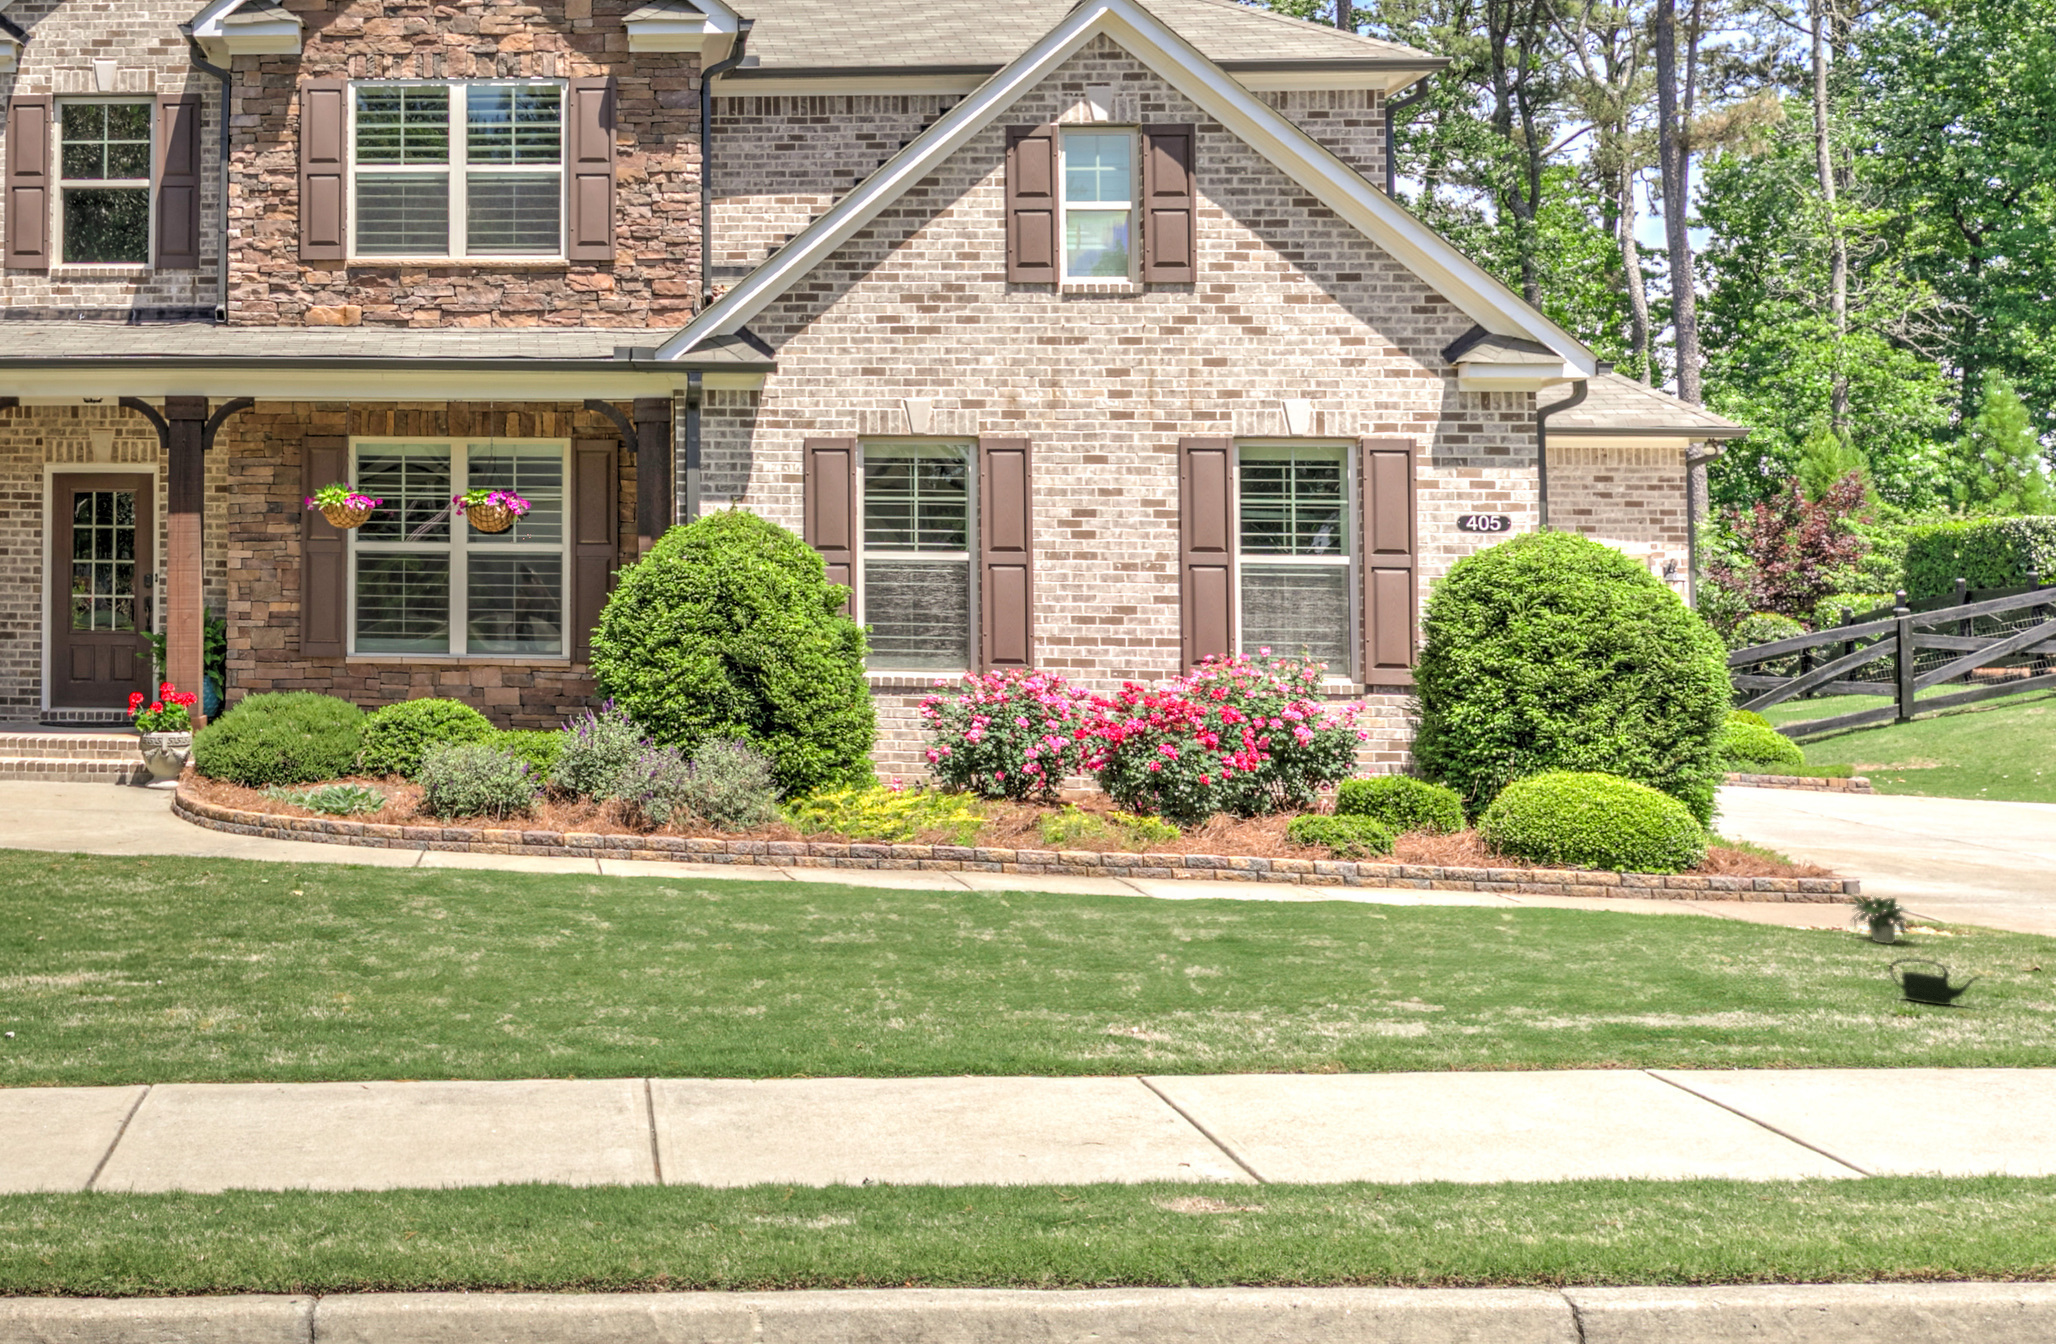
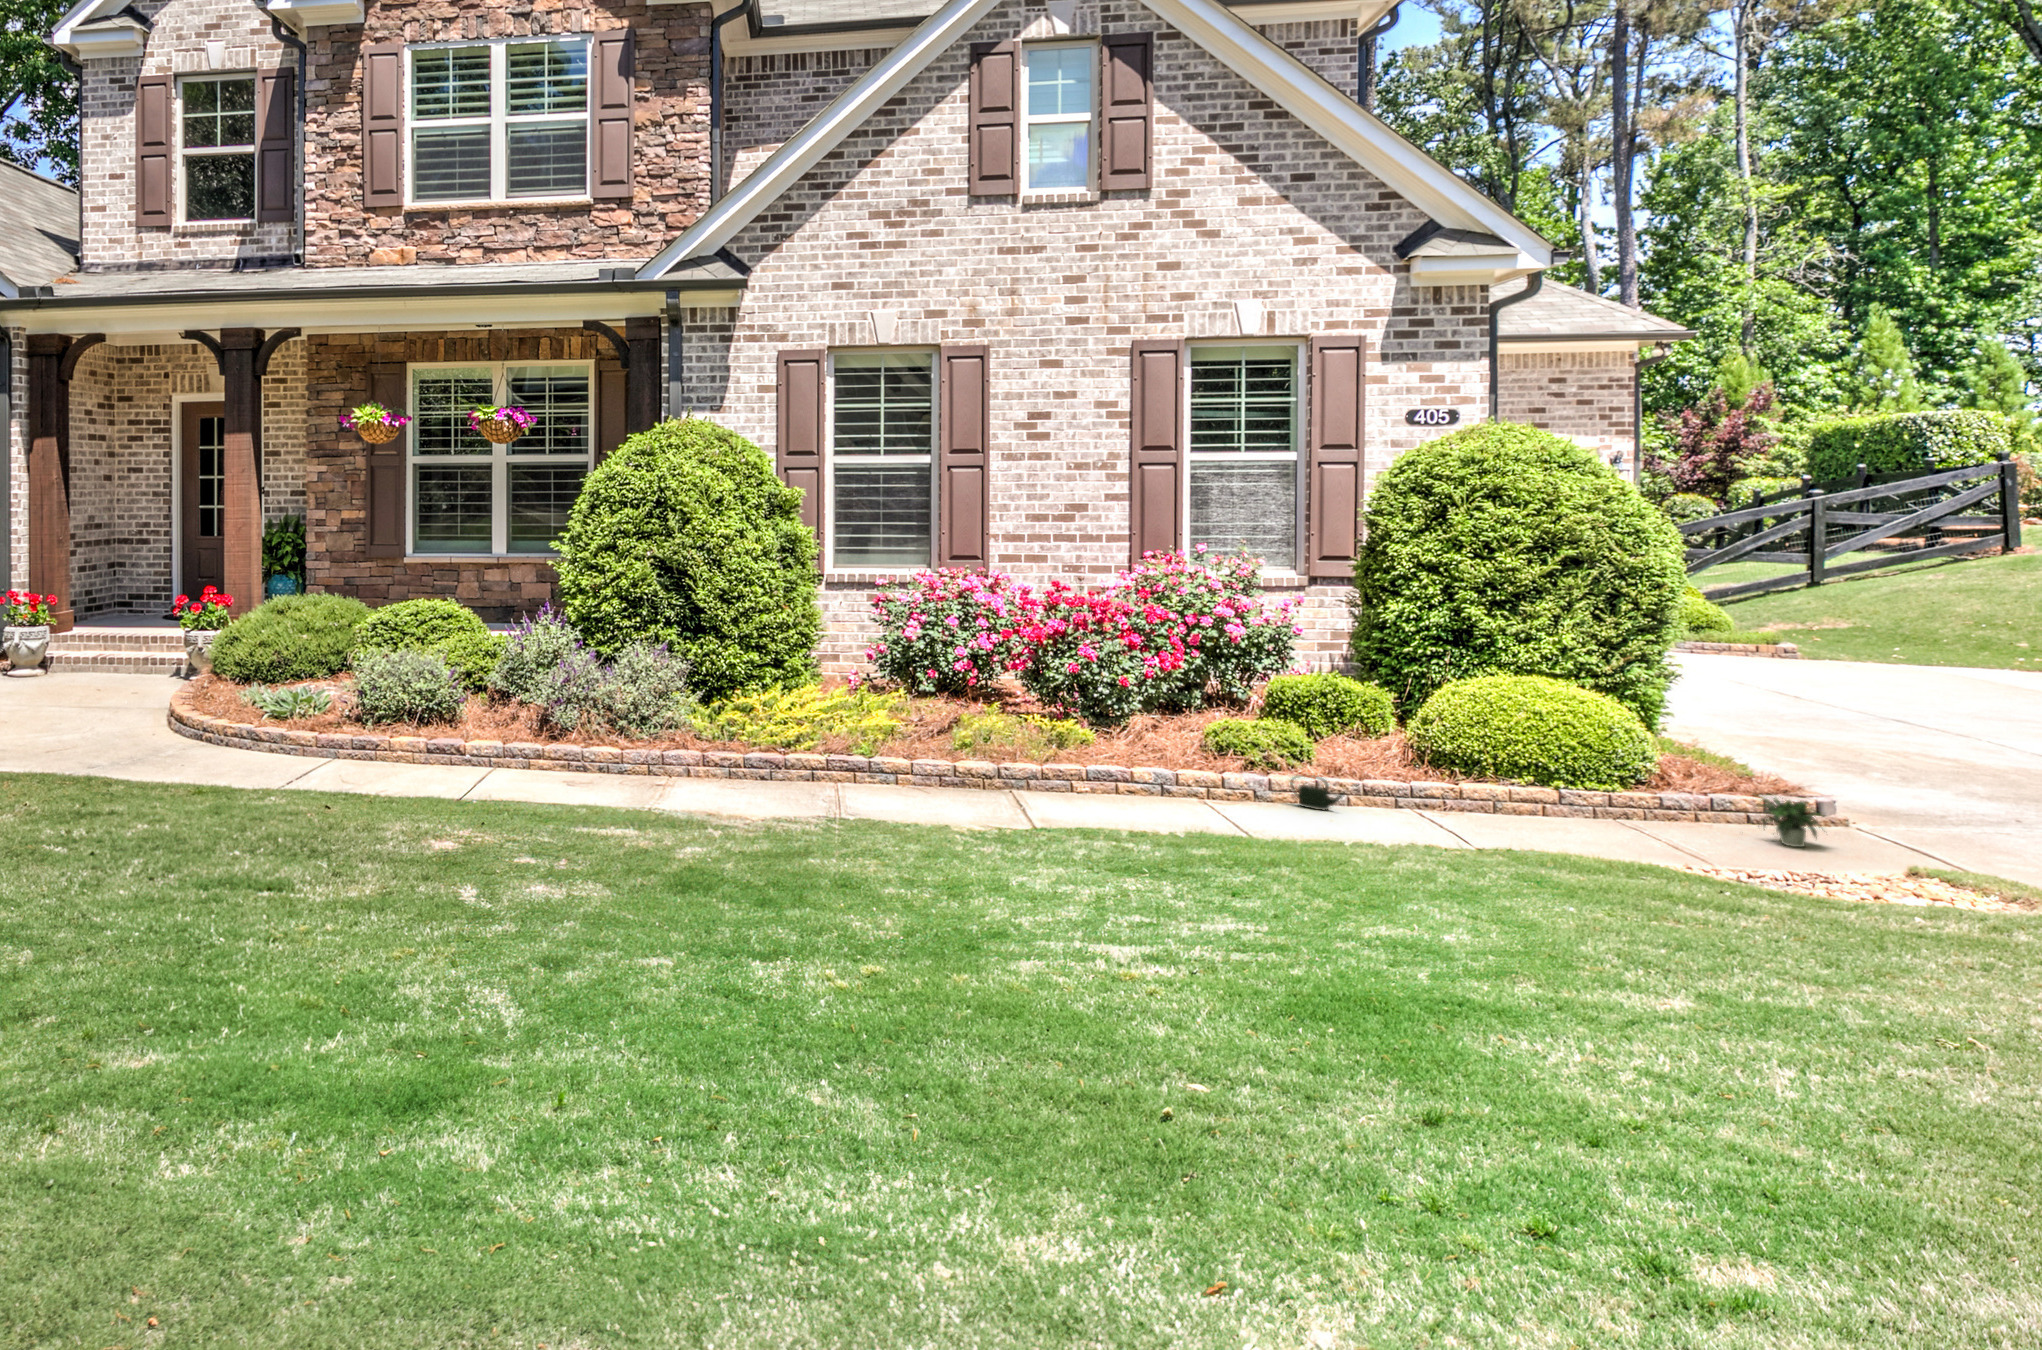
watering can: present [1889,959,1977,1005] -> present [1290,776,1344,810]

